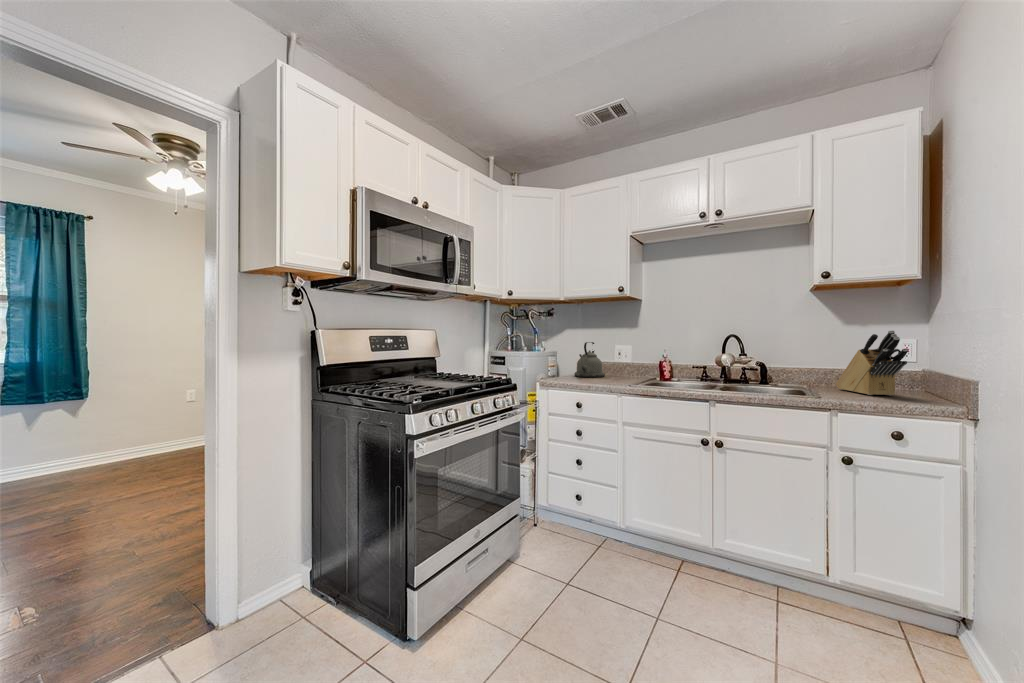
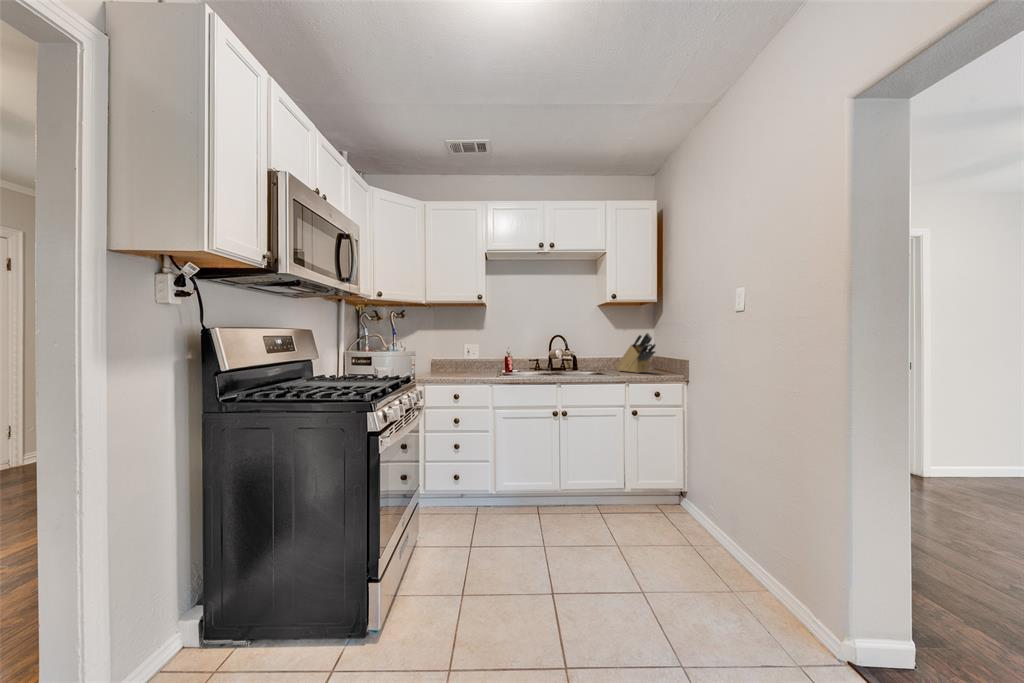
kettle: present [574,342,605,377] -> none [430,342,457,373]

